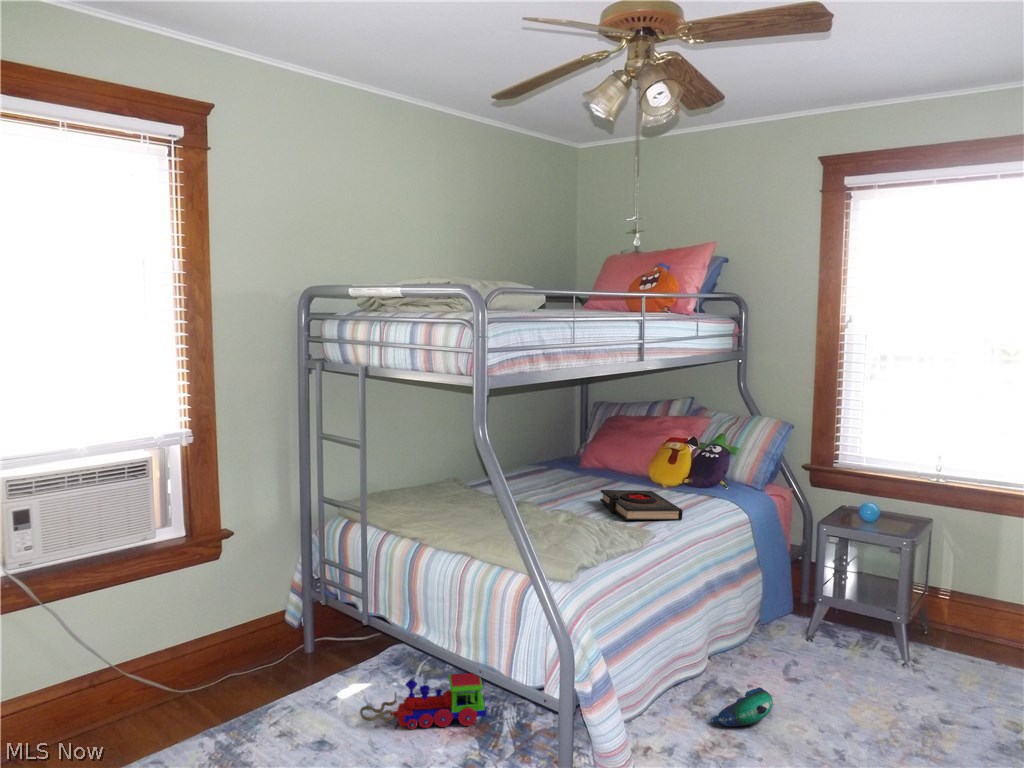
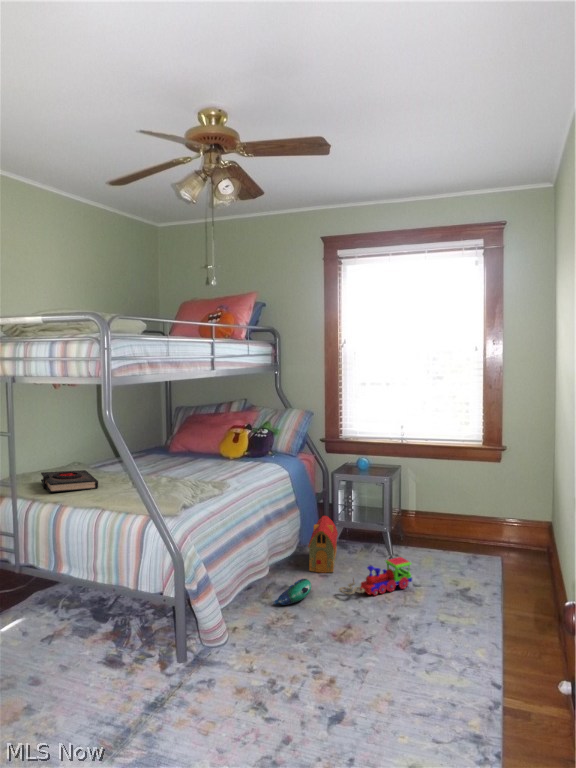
book: present [600,490,683,520] -> present [41,470,98,492]
toy house: none [772,590,823,683] -> present [308,516,338,573]
toy train: present [360,673,486,729] -> present [339,557,412,595]

